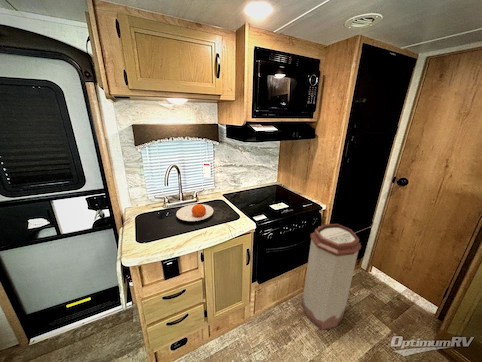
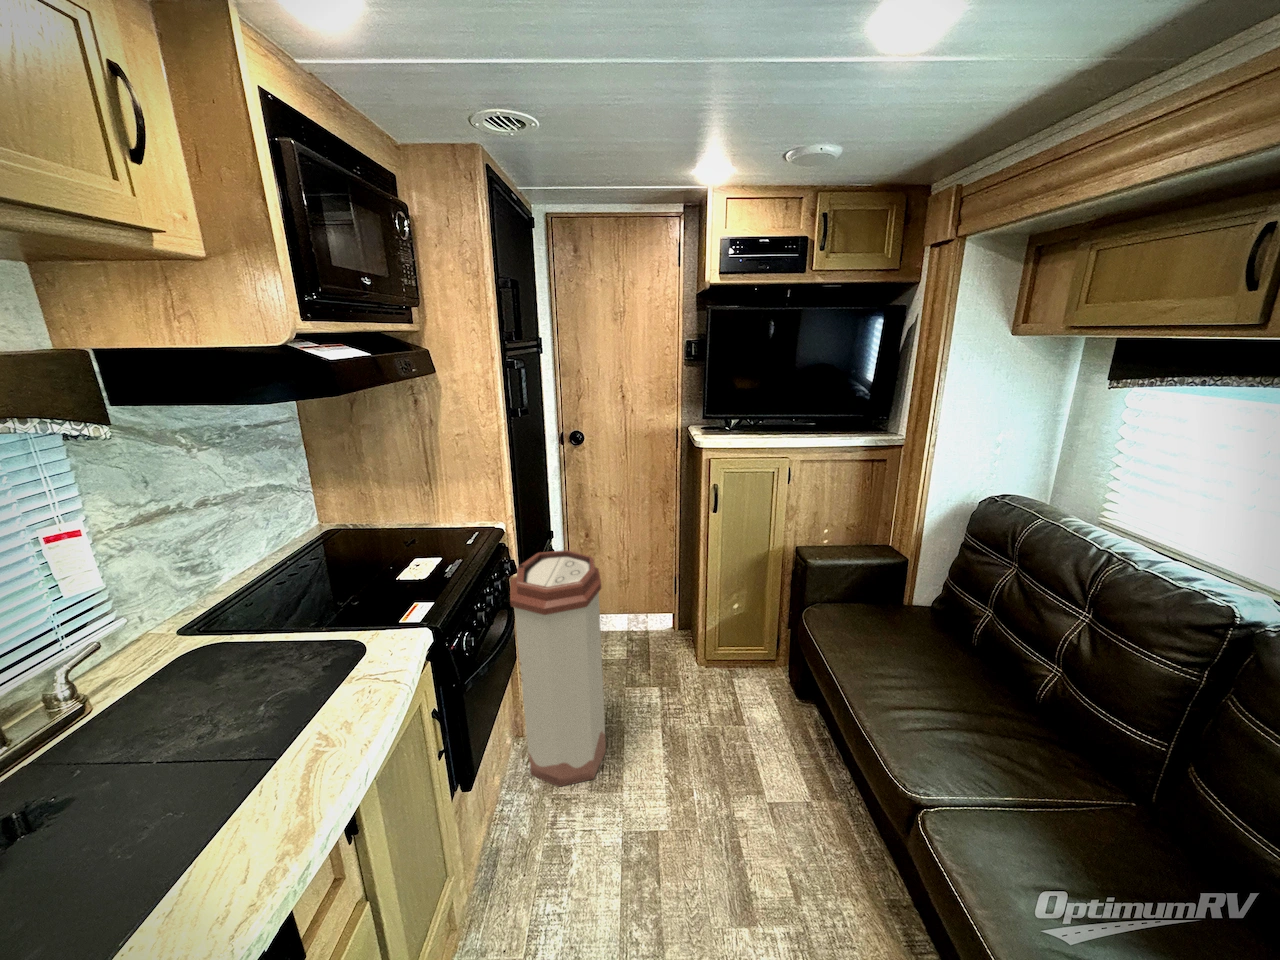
plate: present [176,204,214,221] -> none [51,681,267,807]

